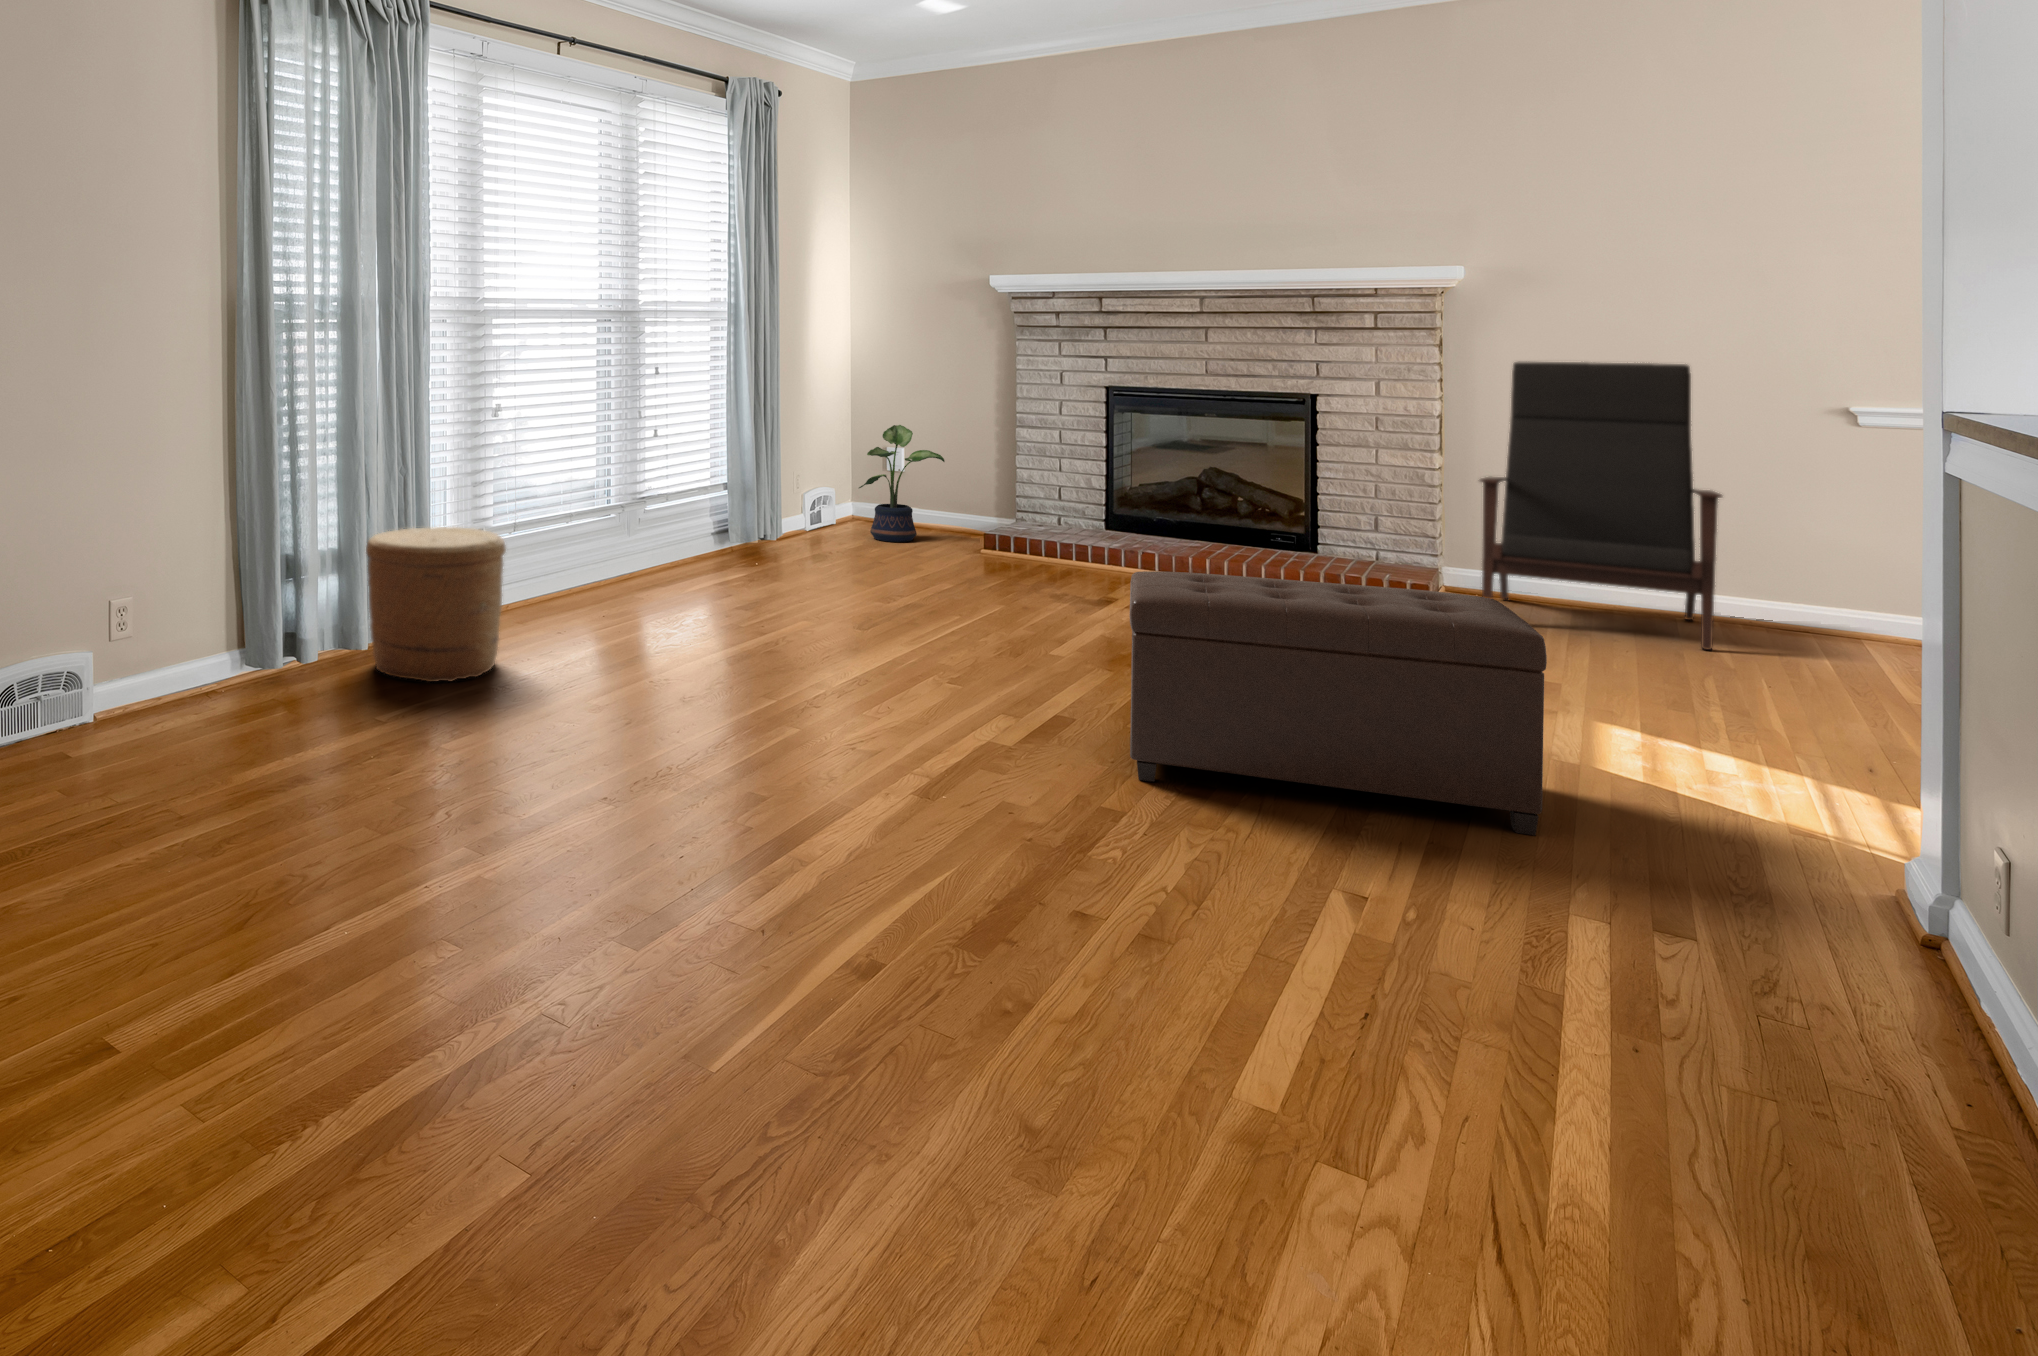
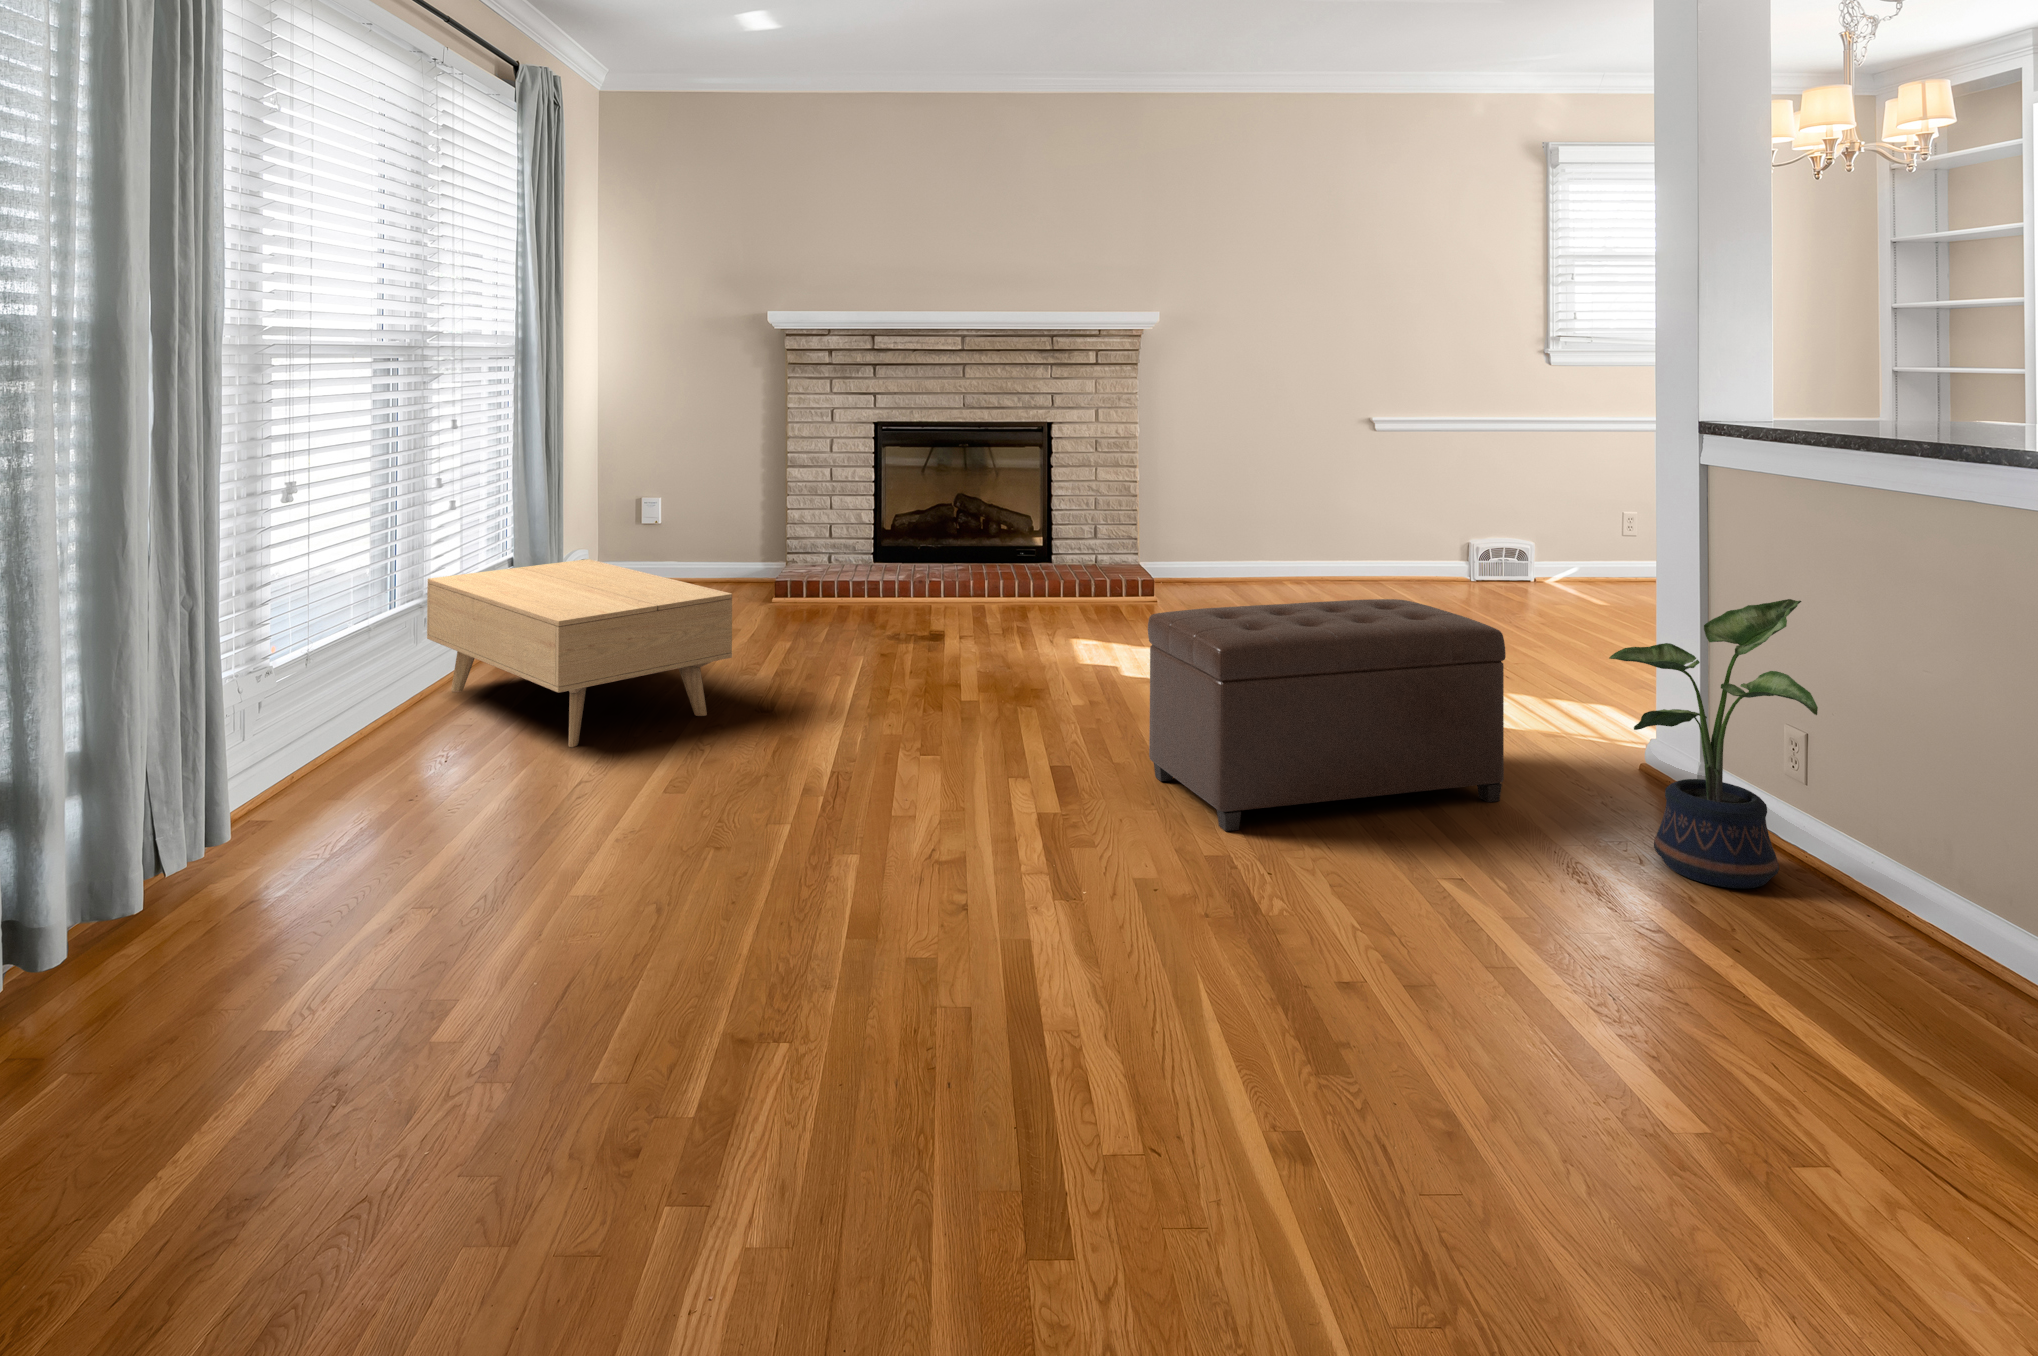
lounge chair: present [1480,362,1722,650] -> none [1174,393,1344,609]
potted plant: present [859,425,945,542] -> present [1609,599,1818,888]
coffee table: none [632,490,828,625] -> present [427,559,732,747]
woven basket: present [366,527,506,682] -> none [159,673,407,945]

